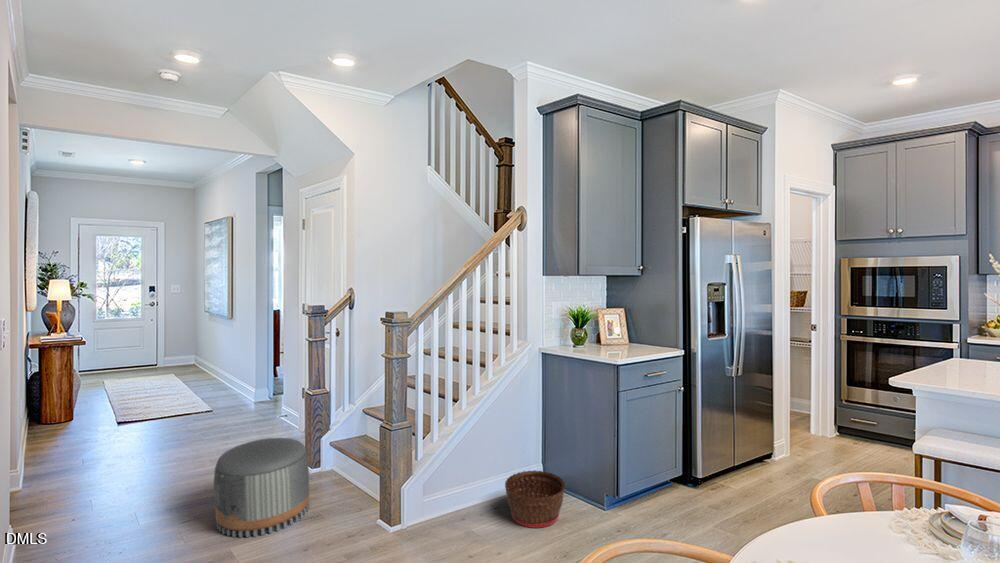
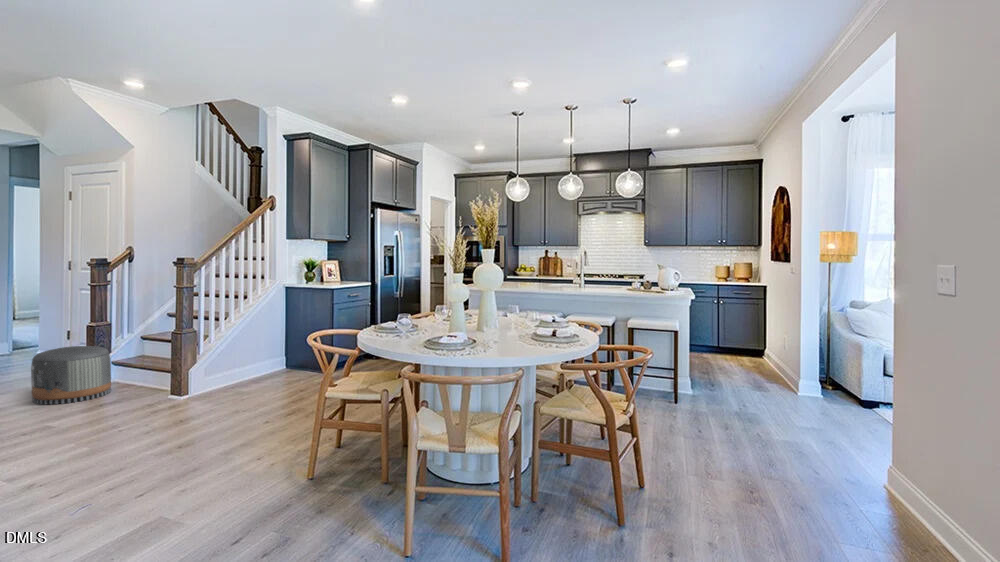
basket: present [505,471,565,528] -> none [262,354,300,379]

